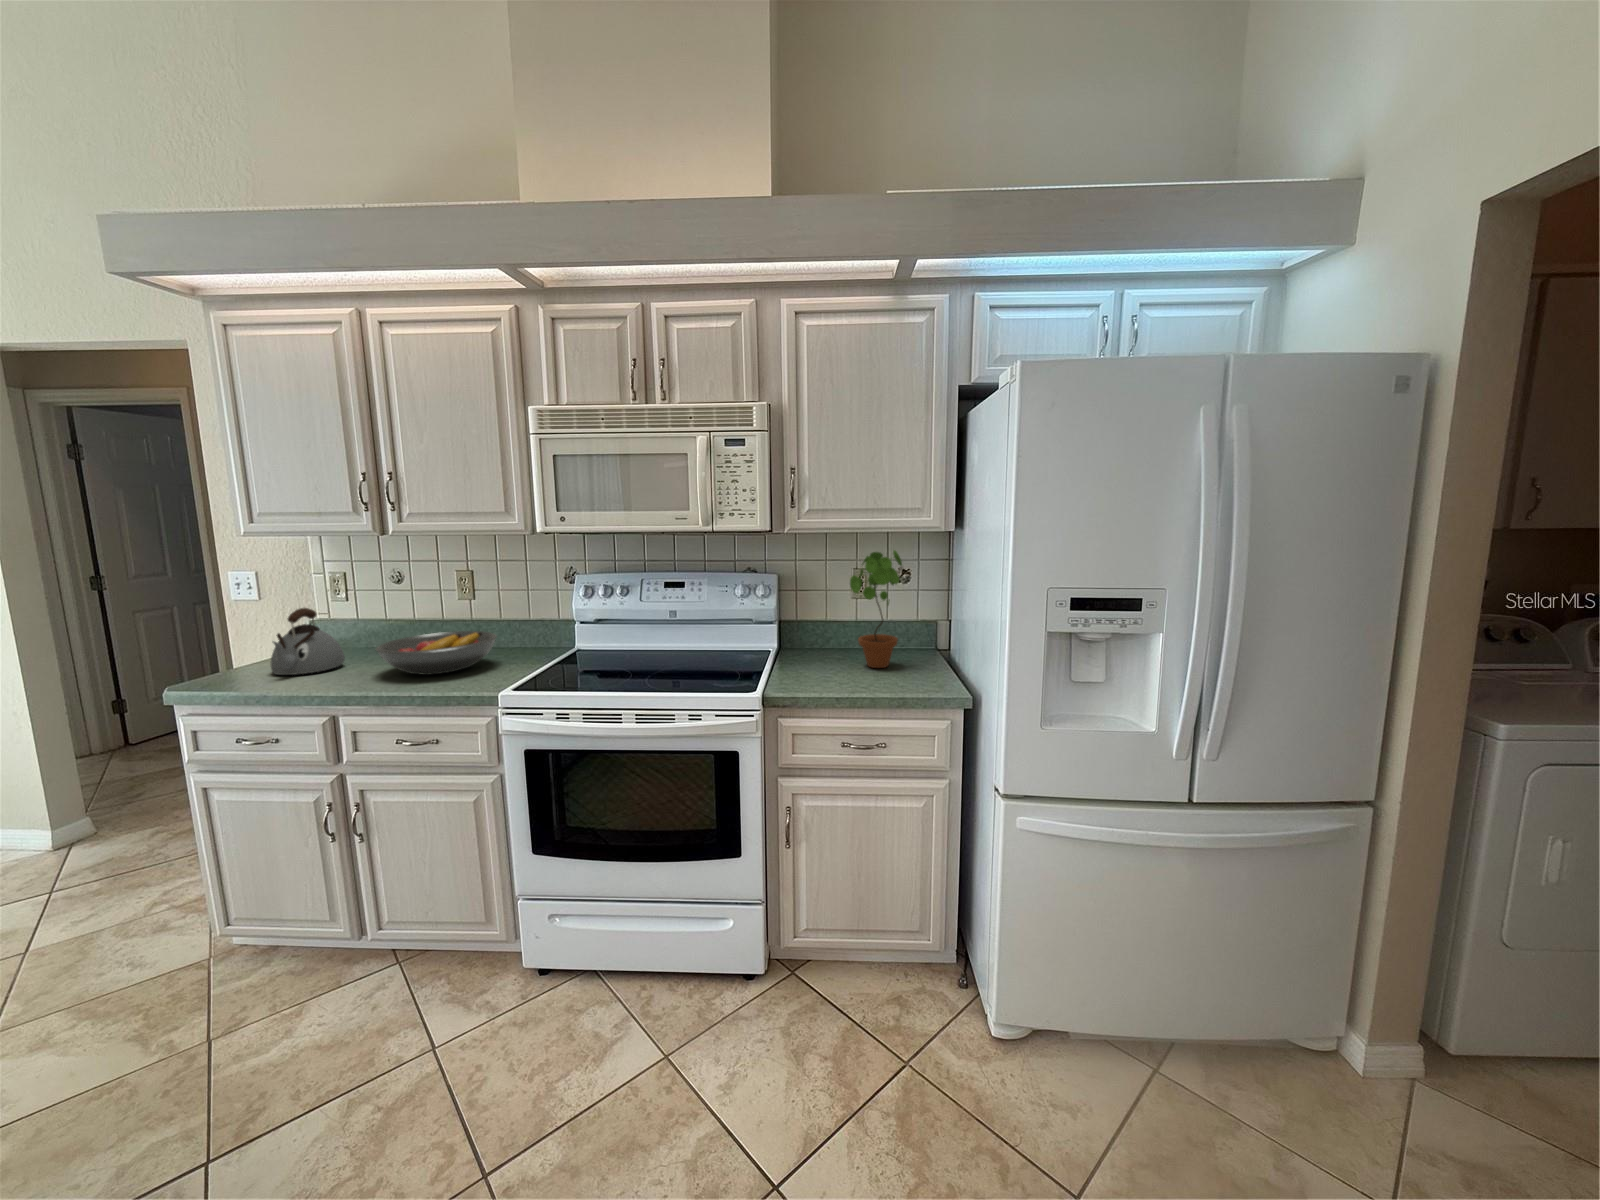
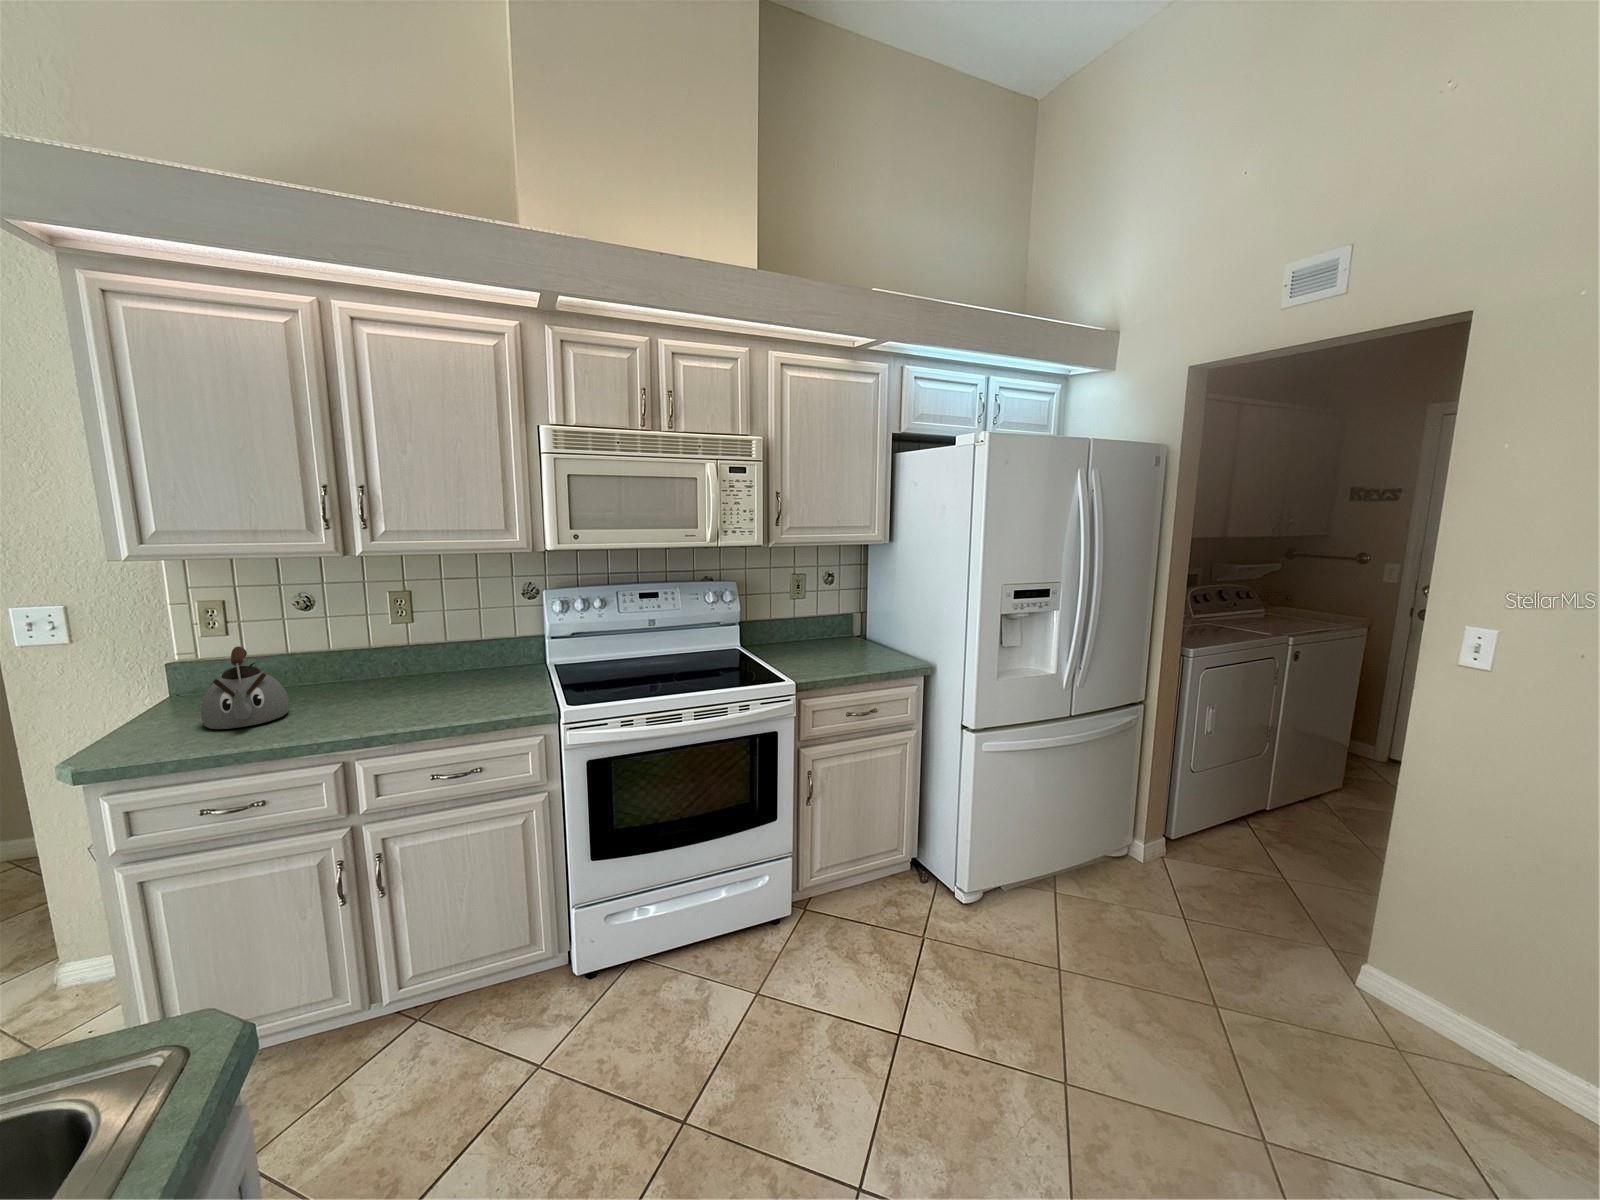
potted plant: present [850,550,902,668] -> none [815,558,851,654]
fruit bowl: present [376,631,497,675] -> none [360,655,490,706]

